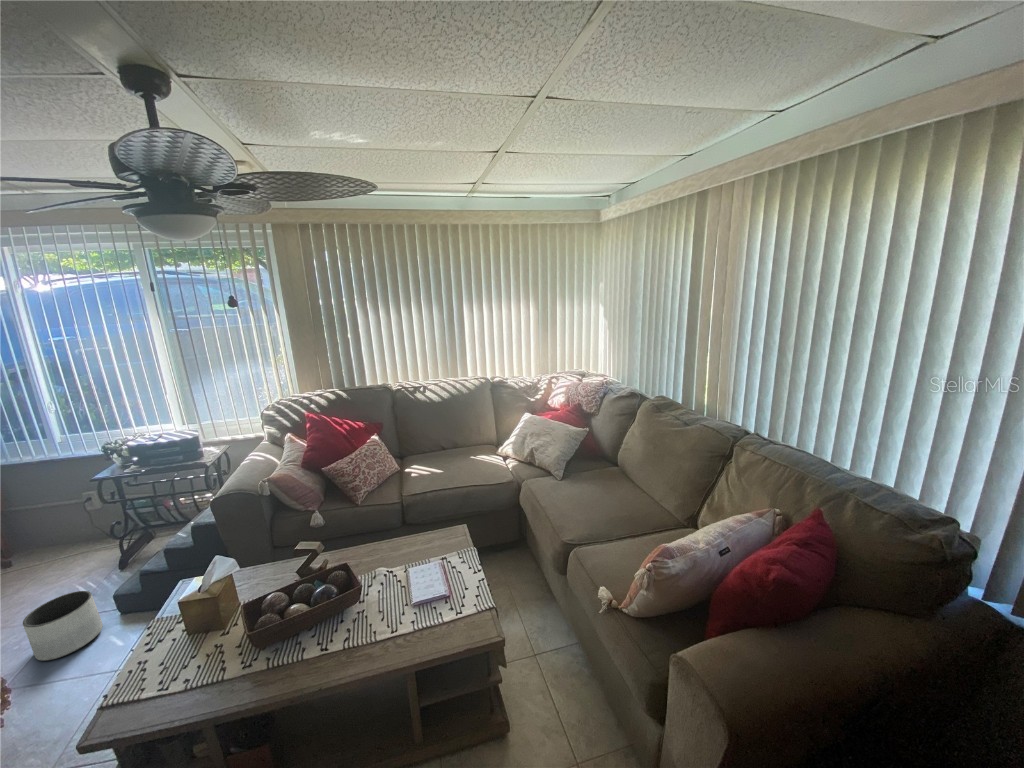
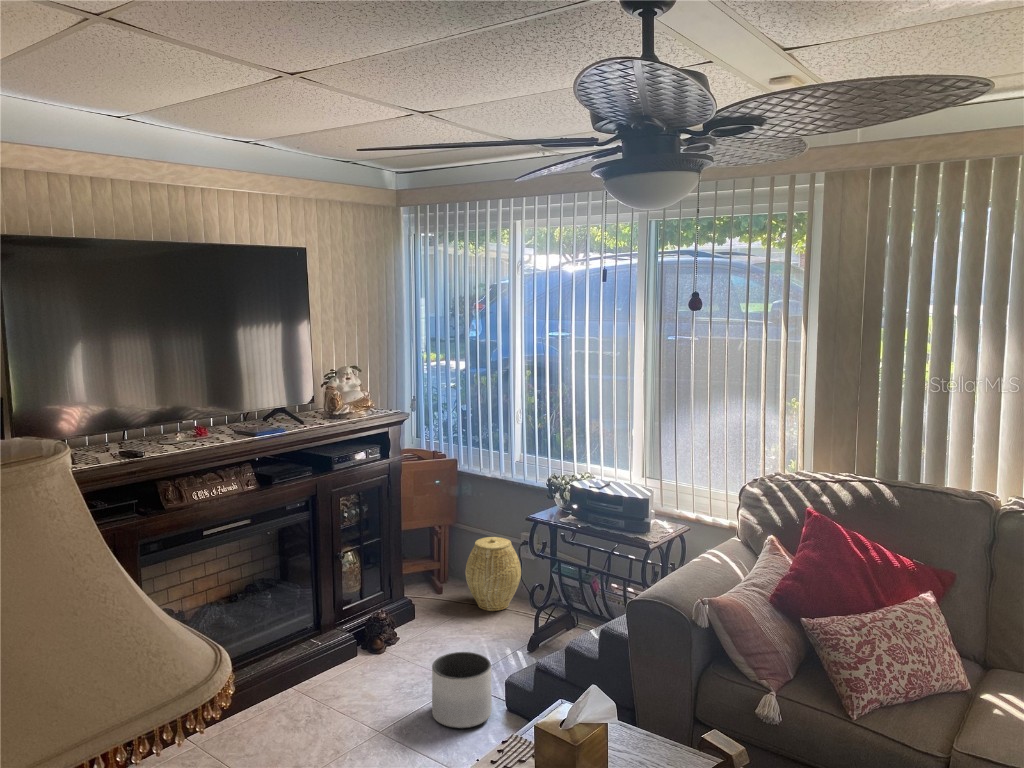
woven basket: none [28,502,93,561] -> present [465,537,521,611]

